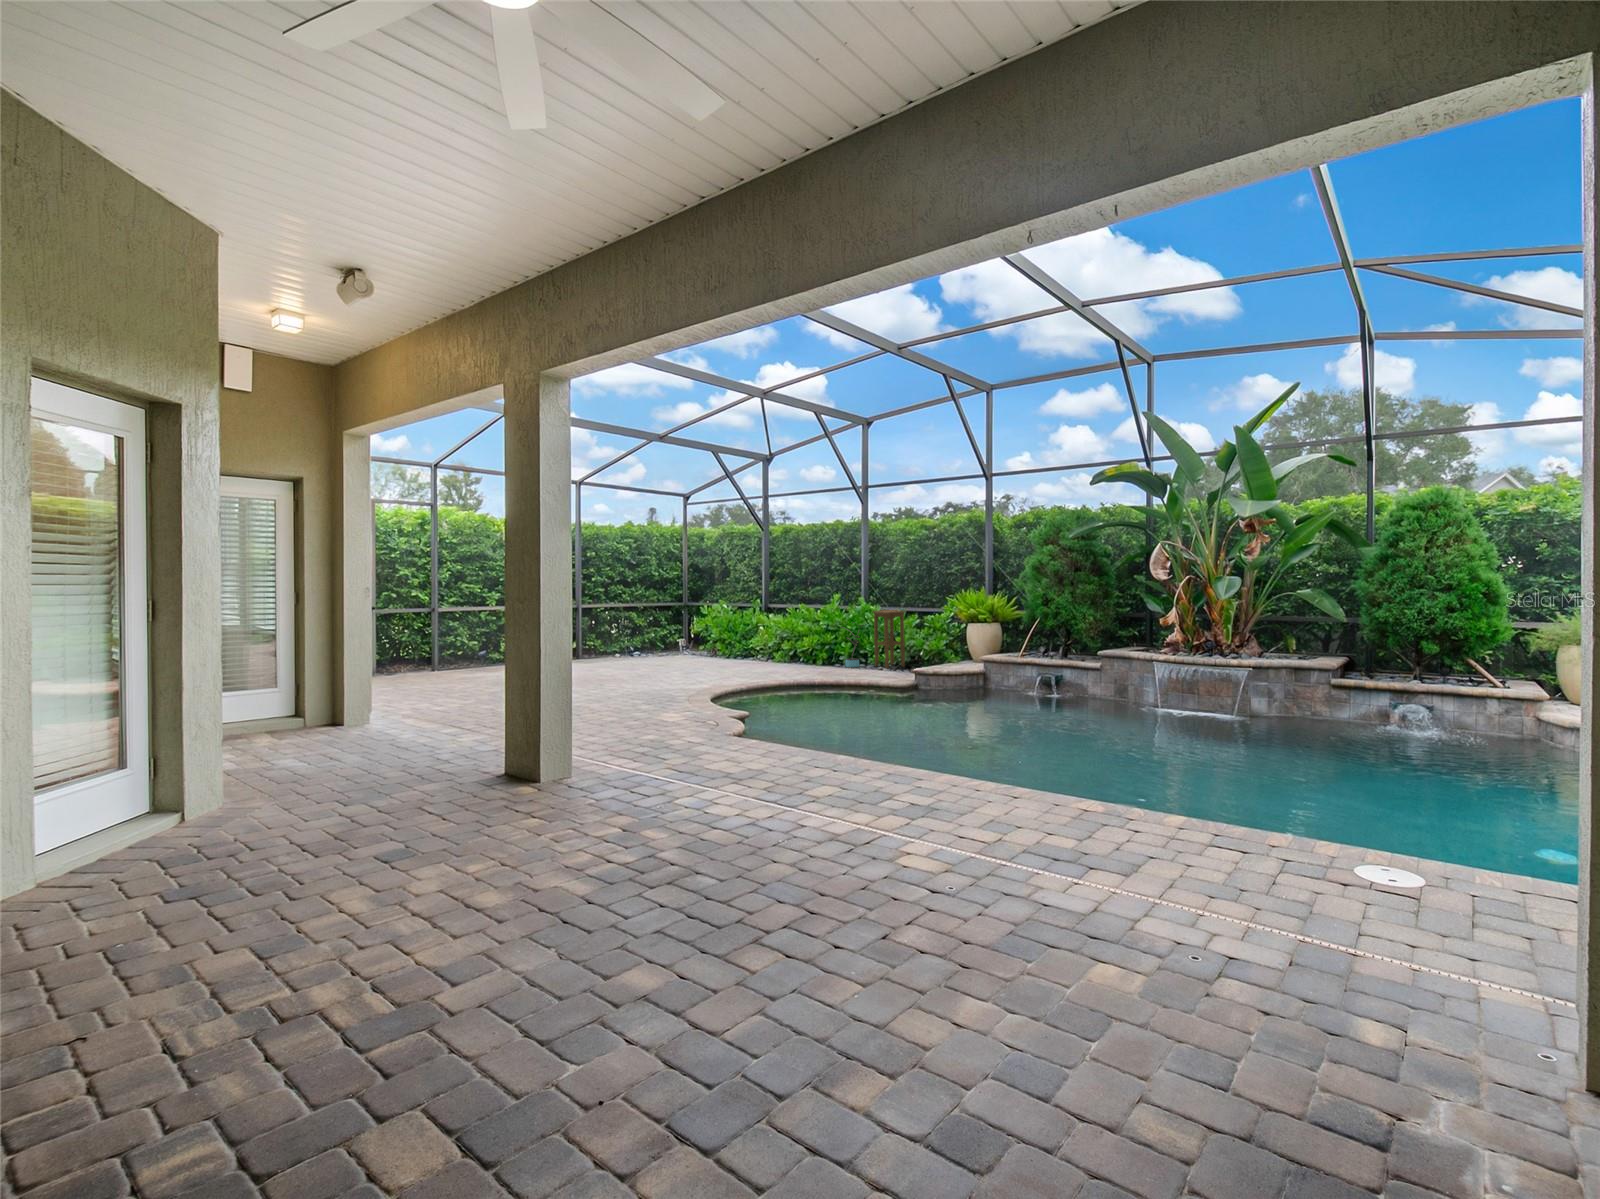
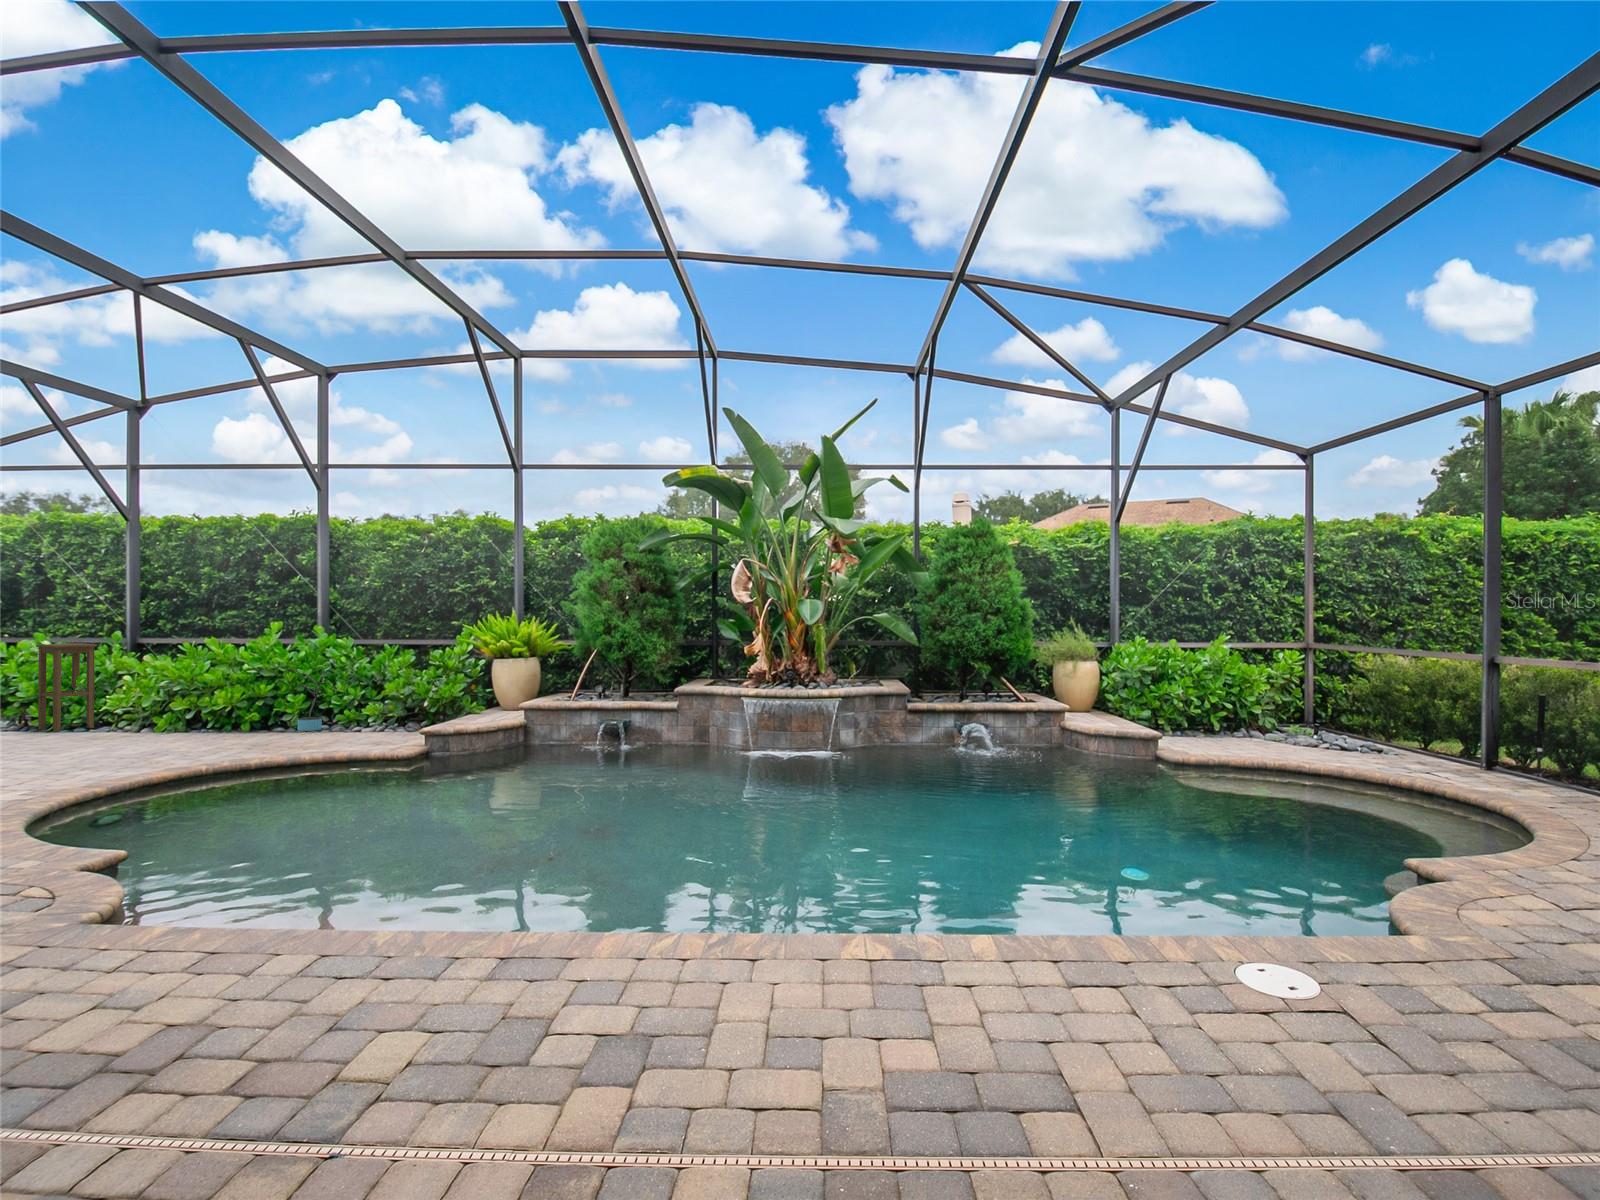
stool: present [873,610,905,669] -> present [36,643,97,732]

